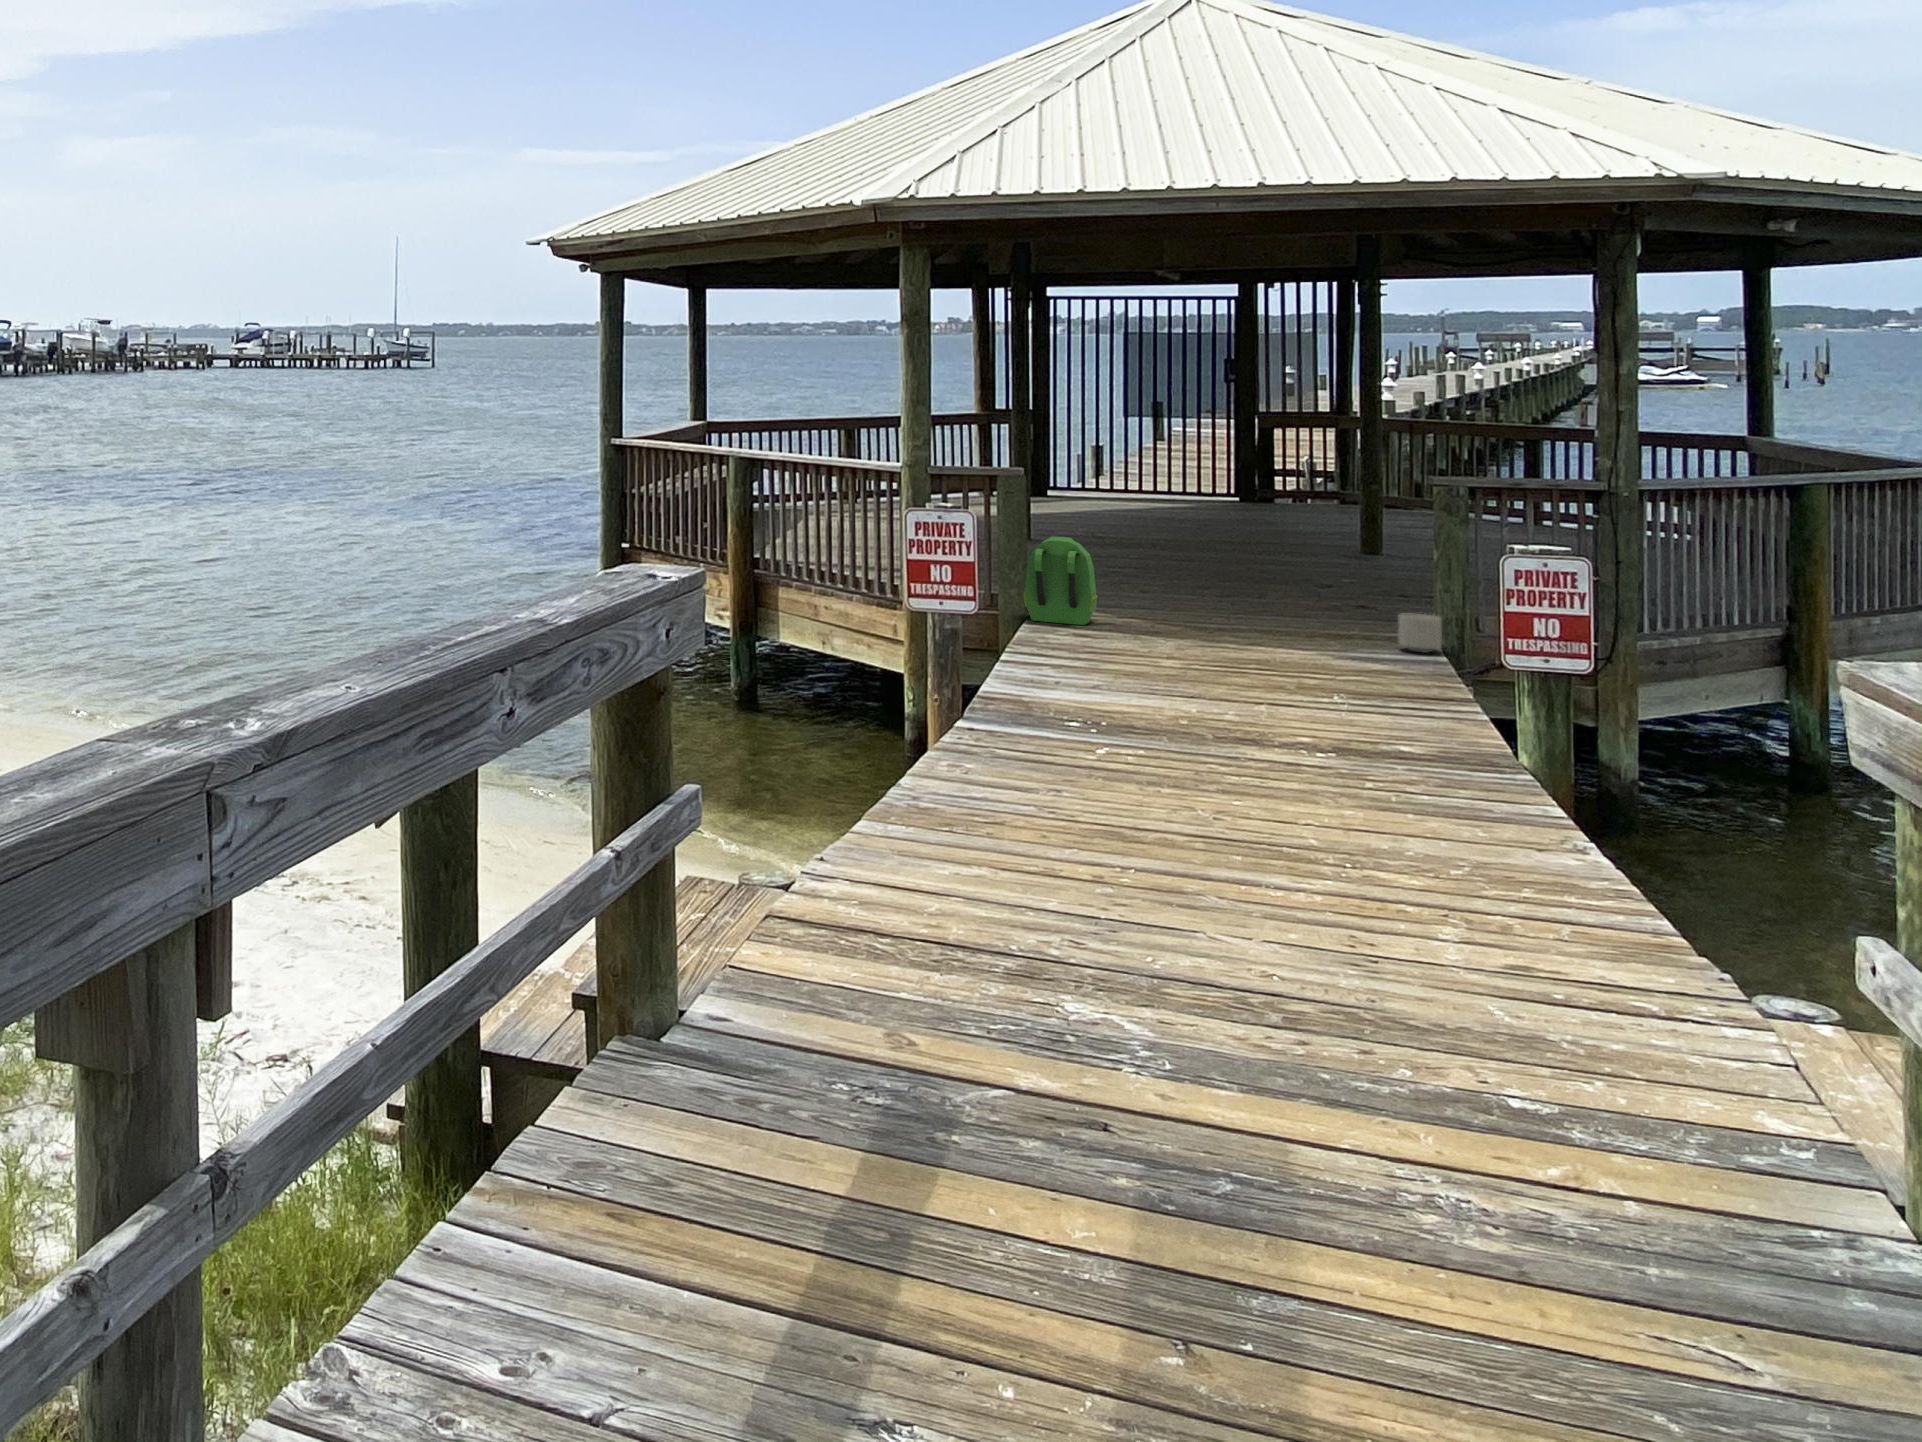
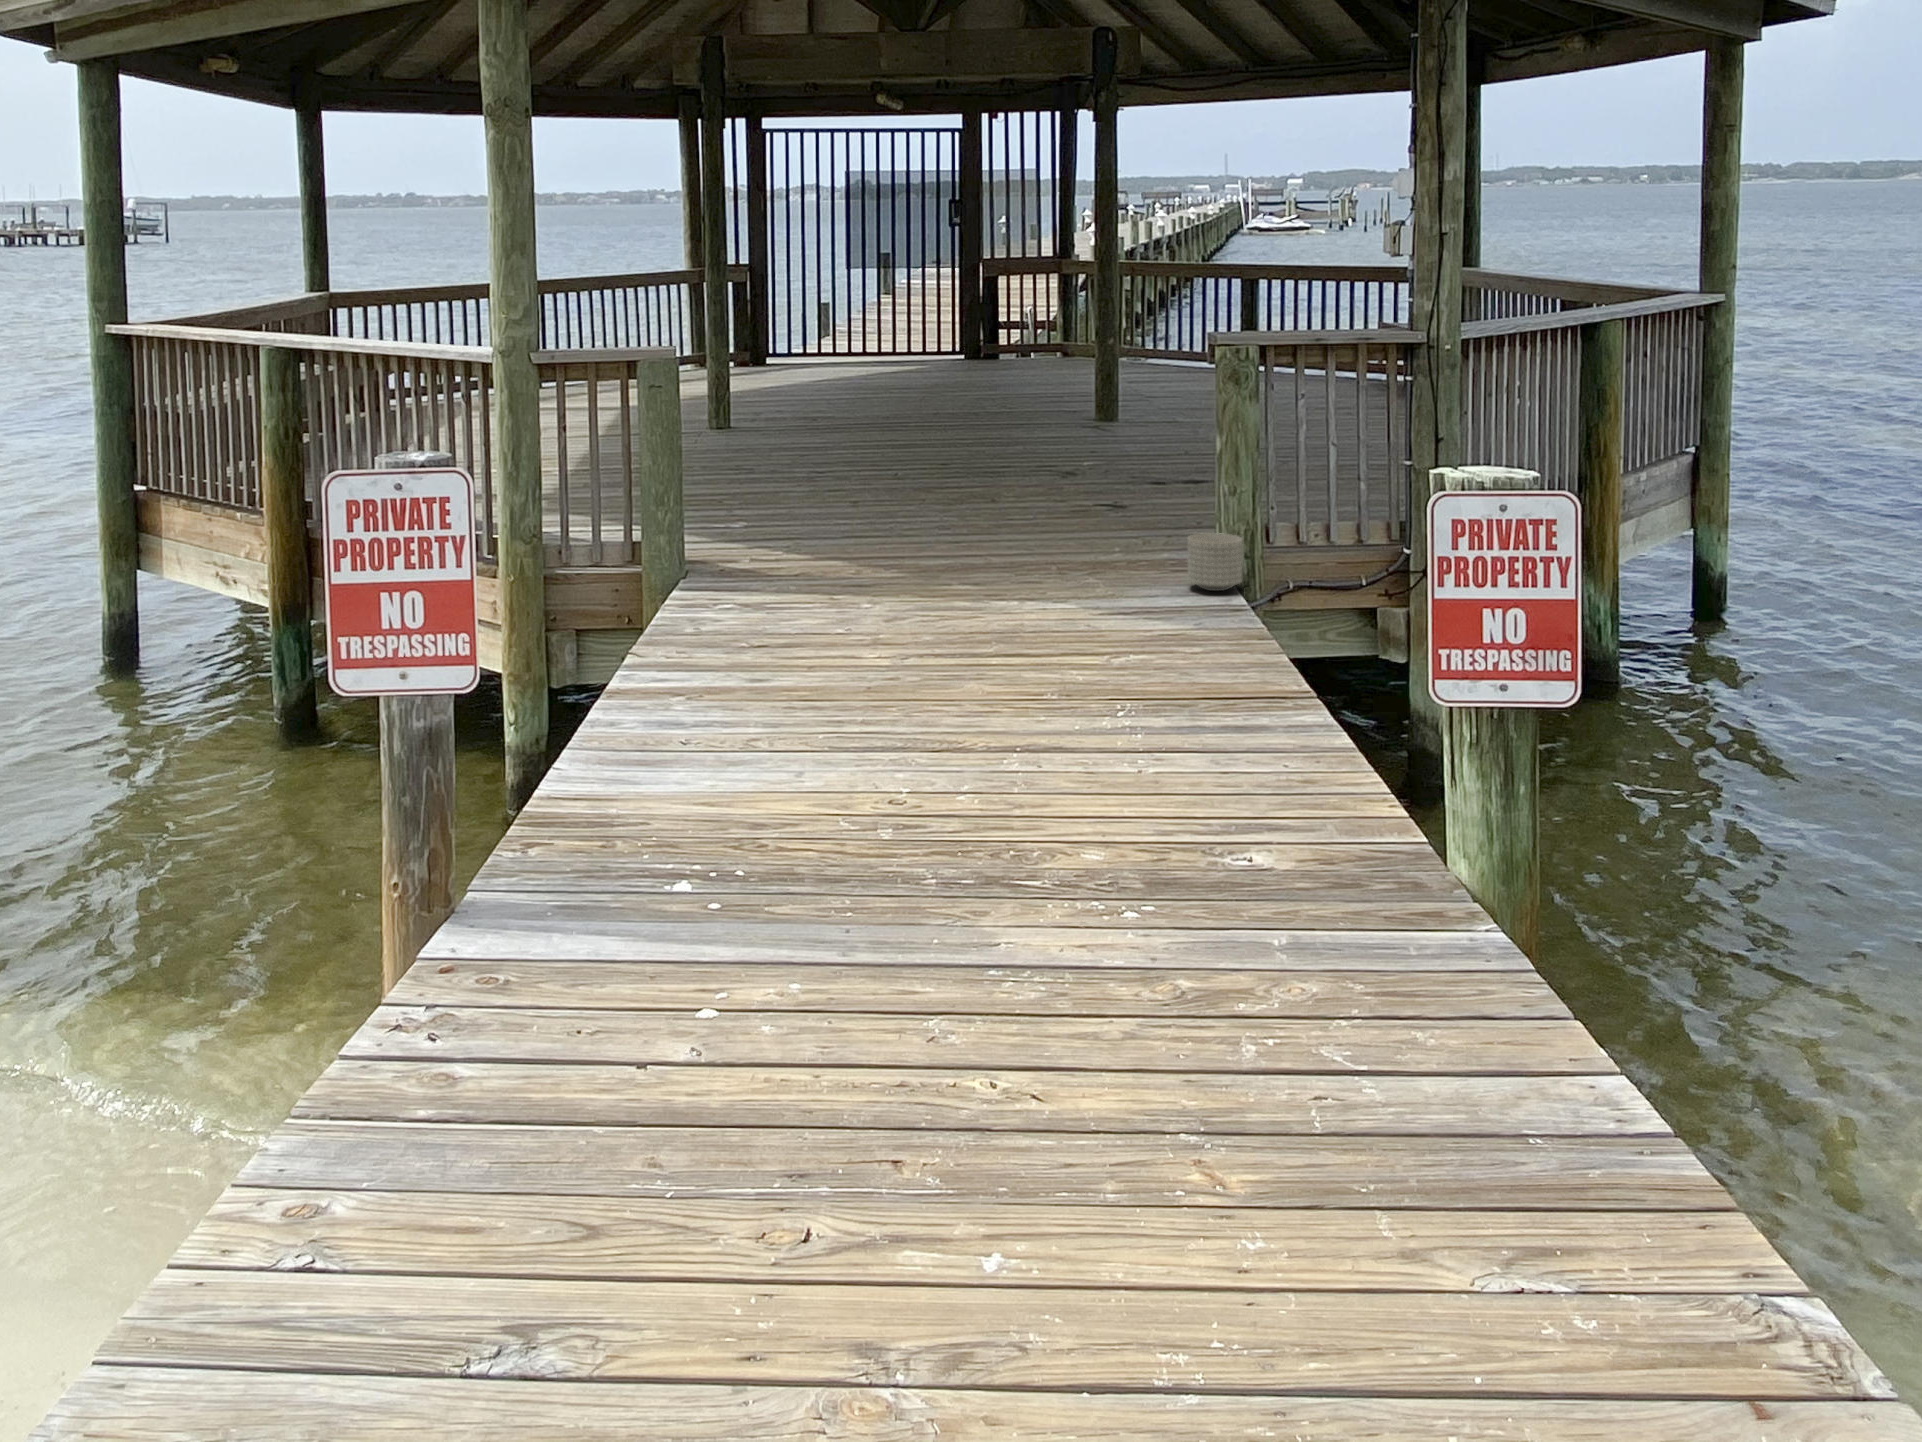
backpack: present [1023,536,1099,625] -> none [673,451,784,588]

